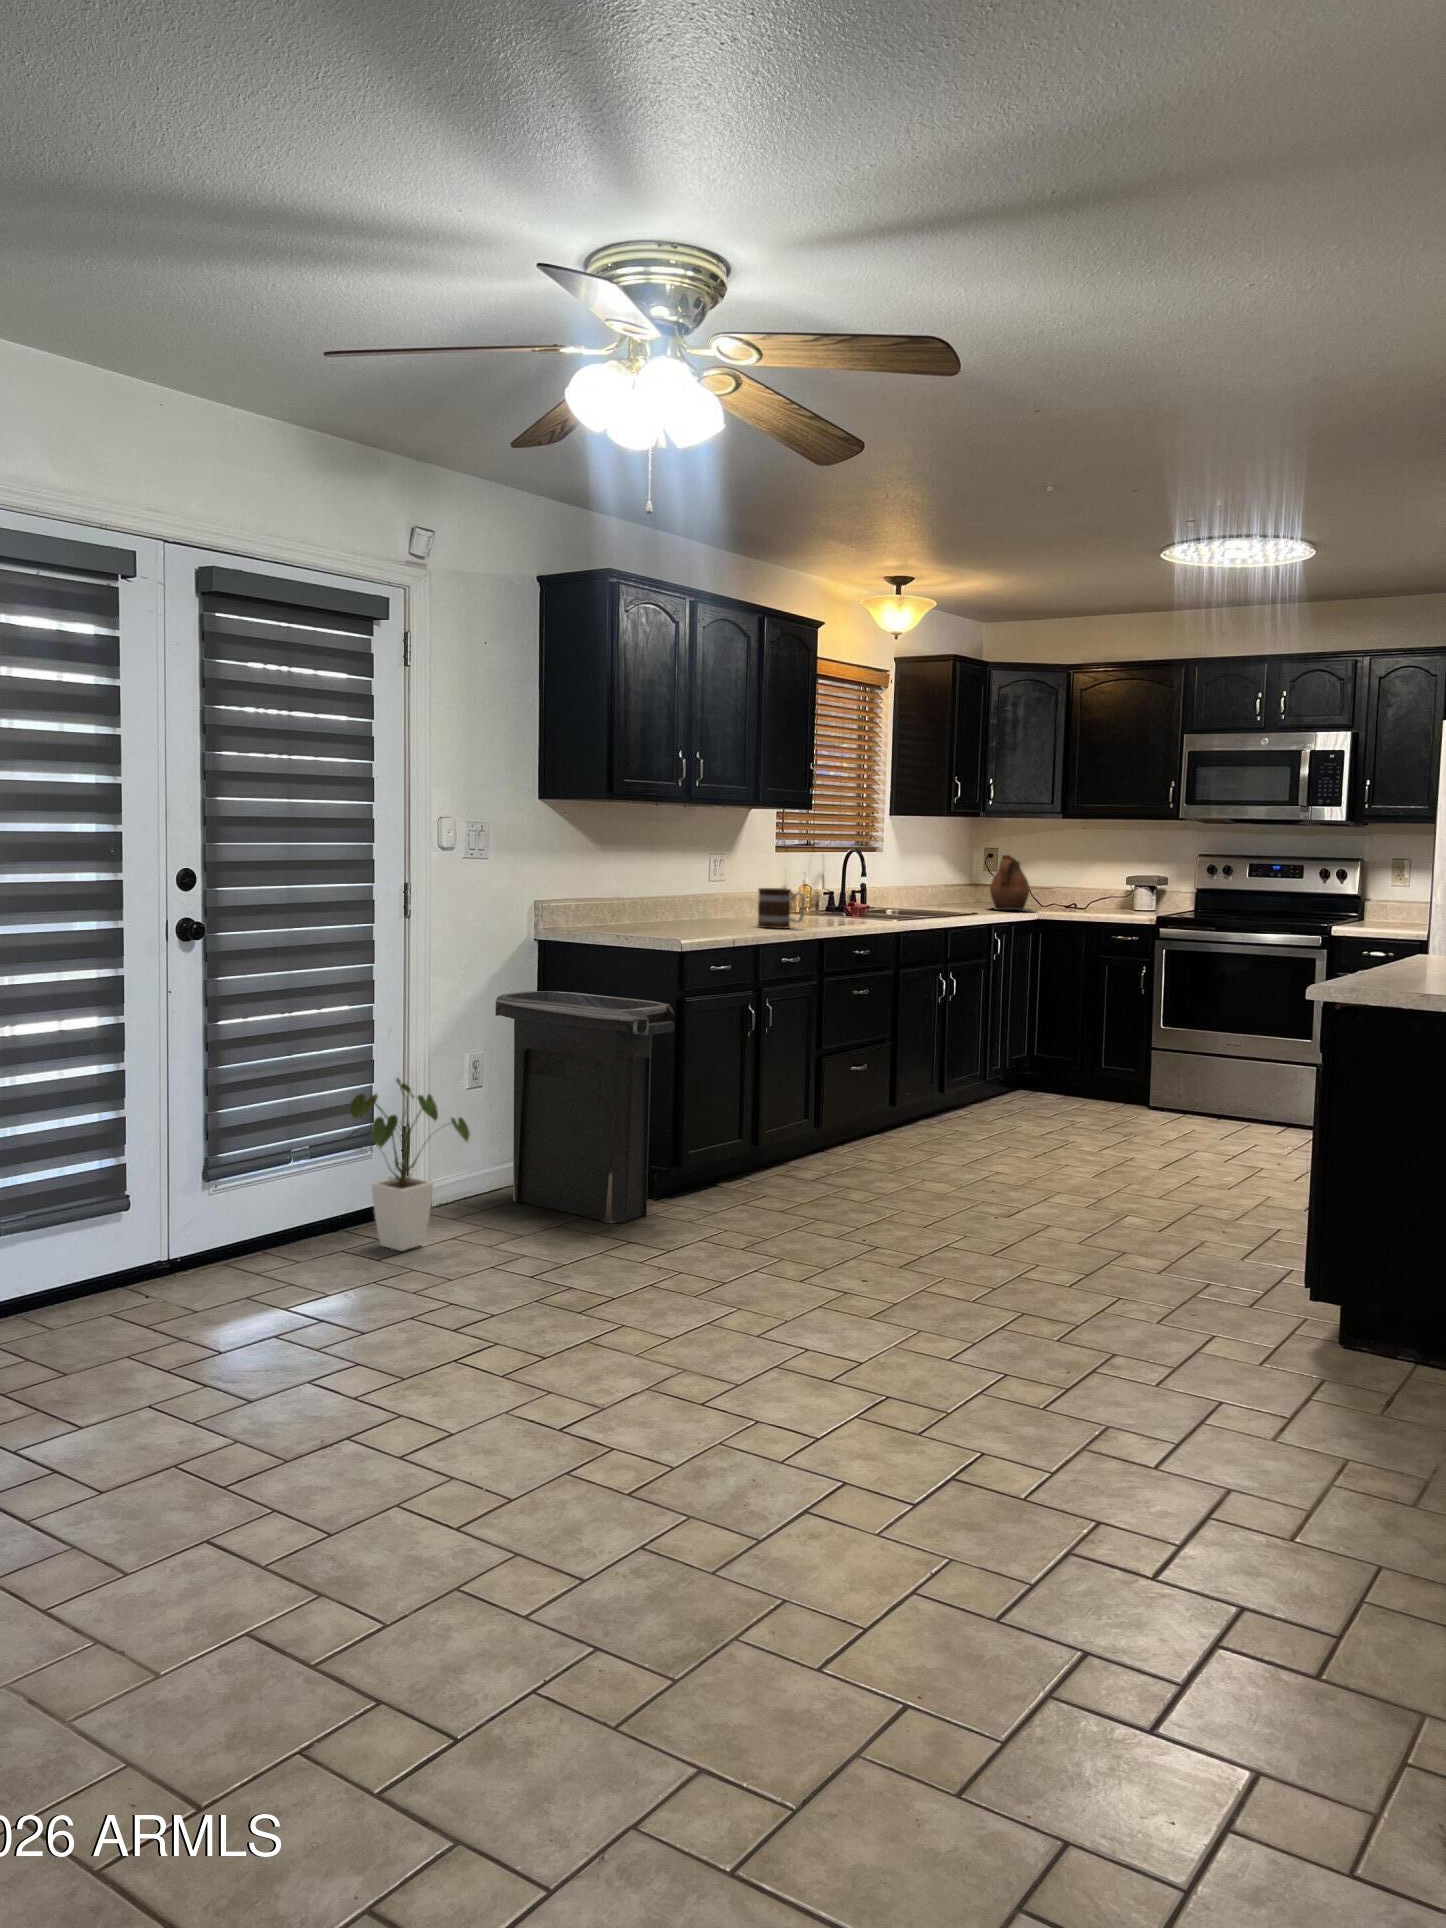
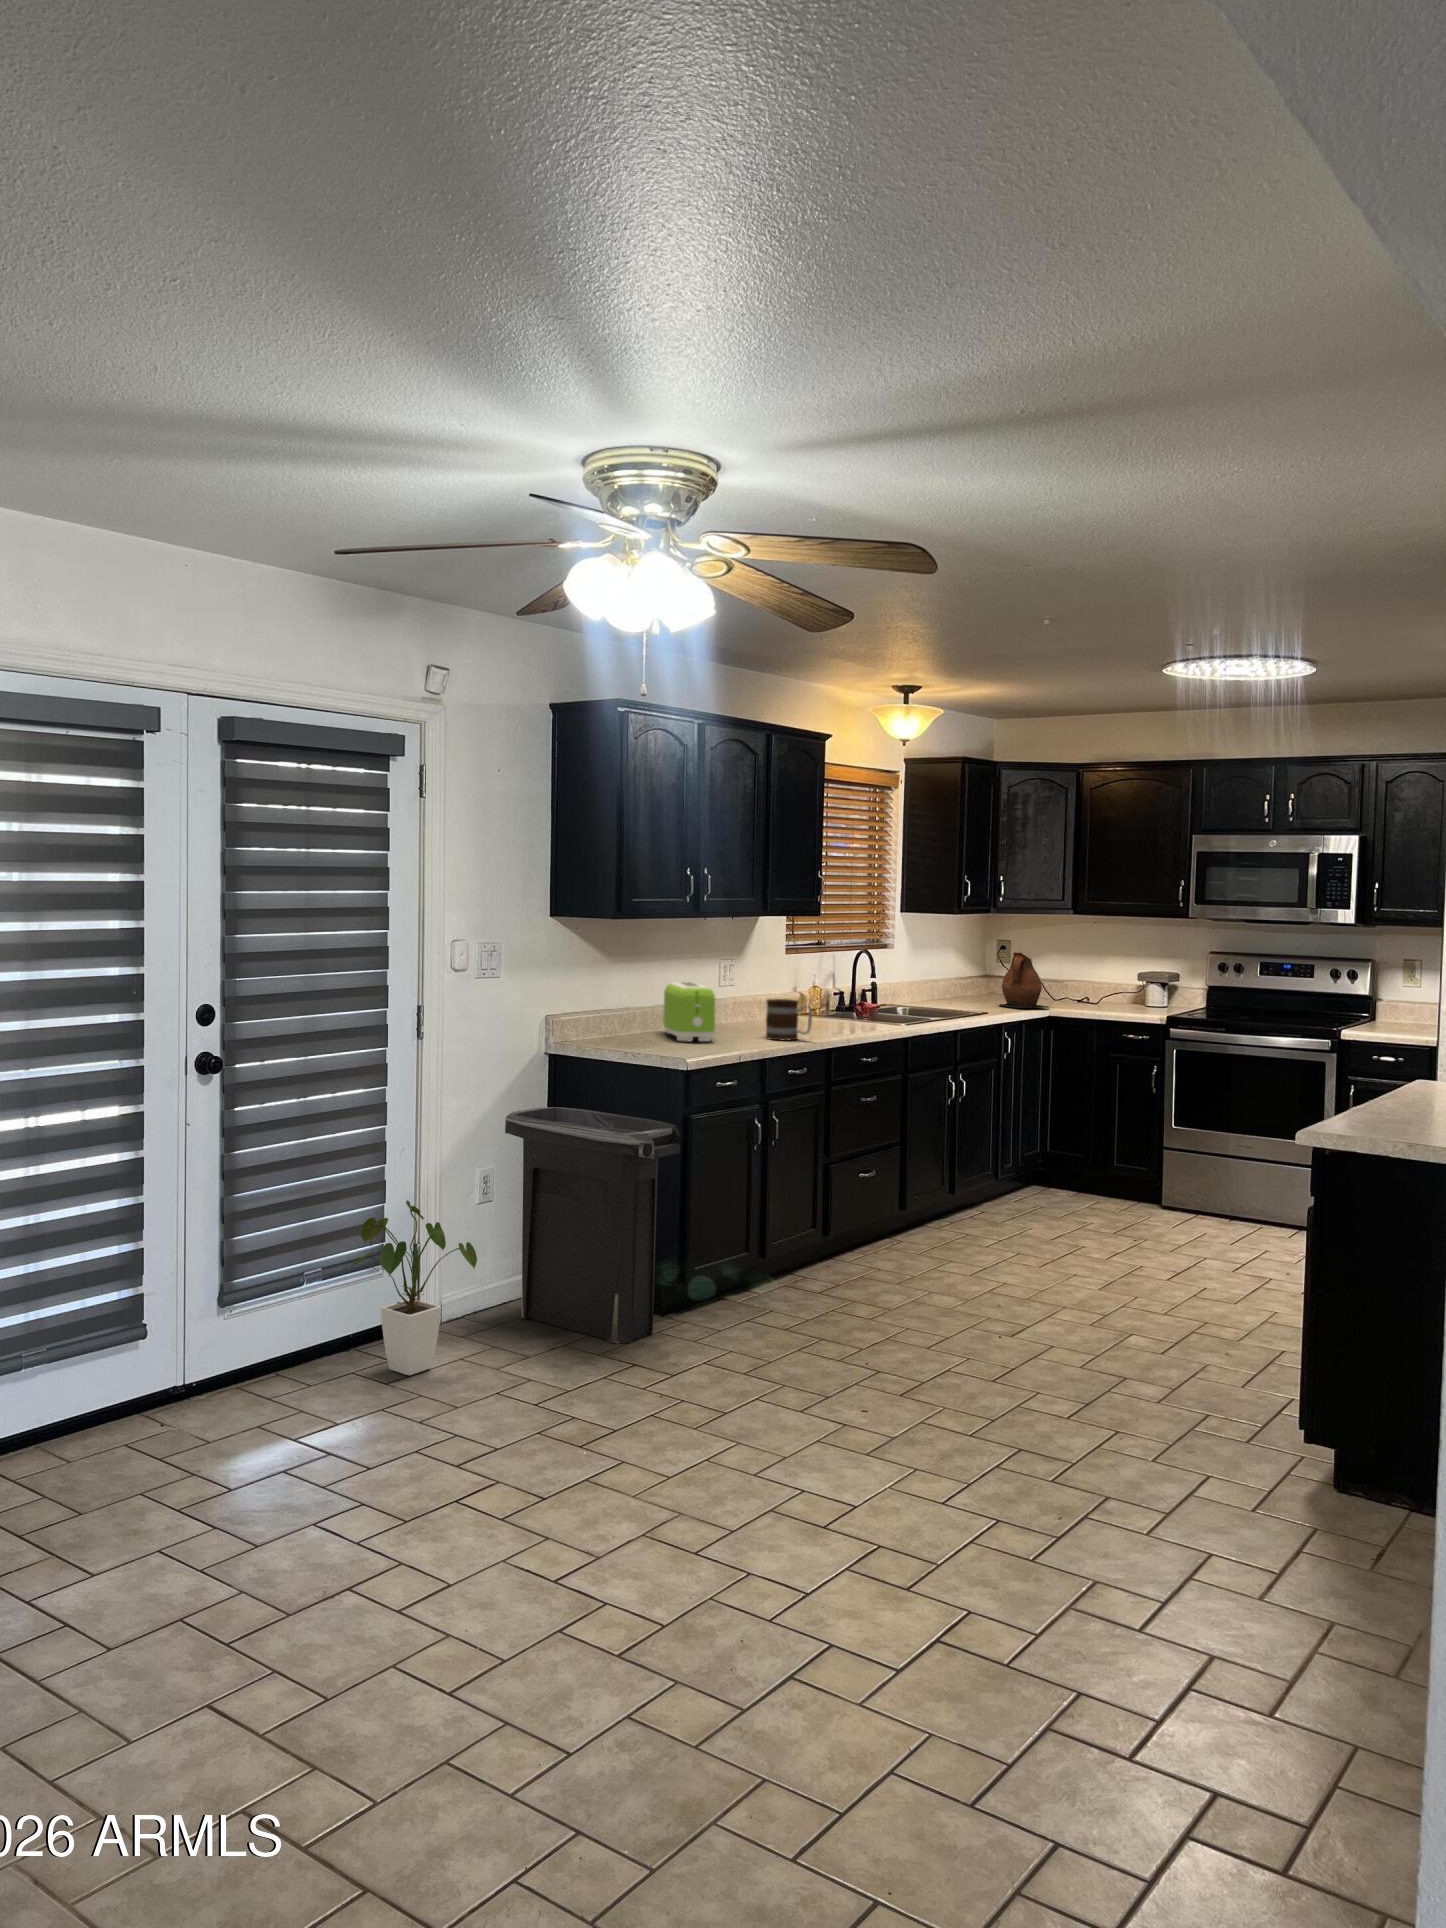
toaster: none [654,870,707,927] -> present [663,982,715,1041]

